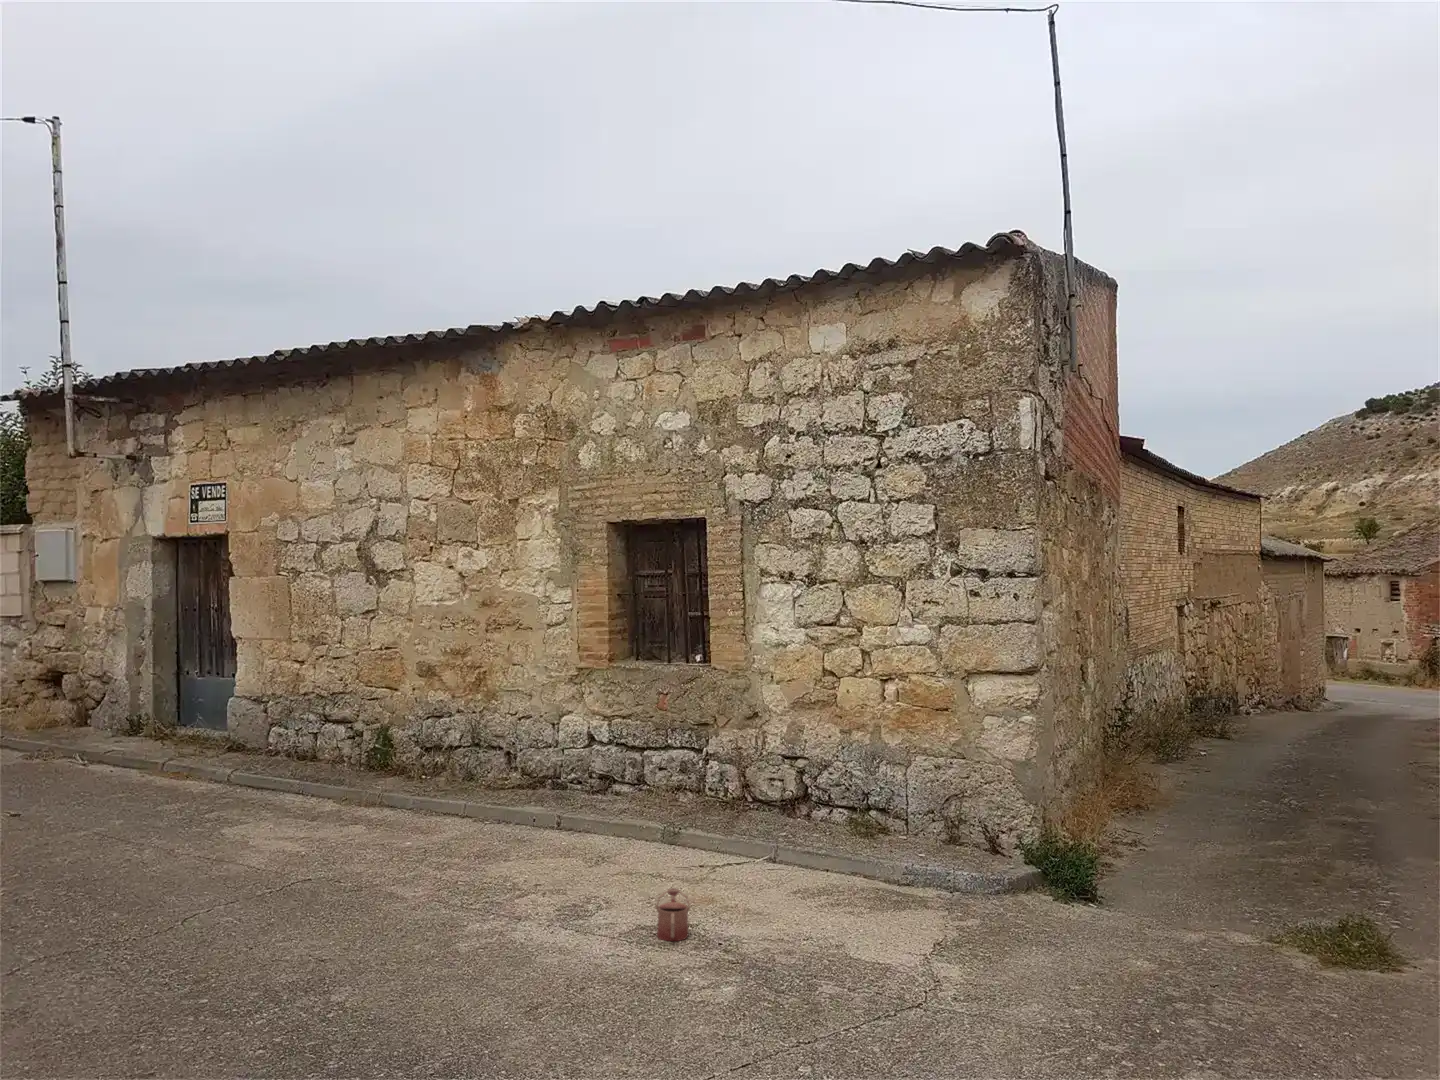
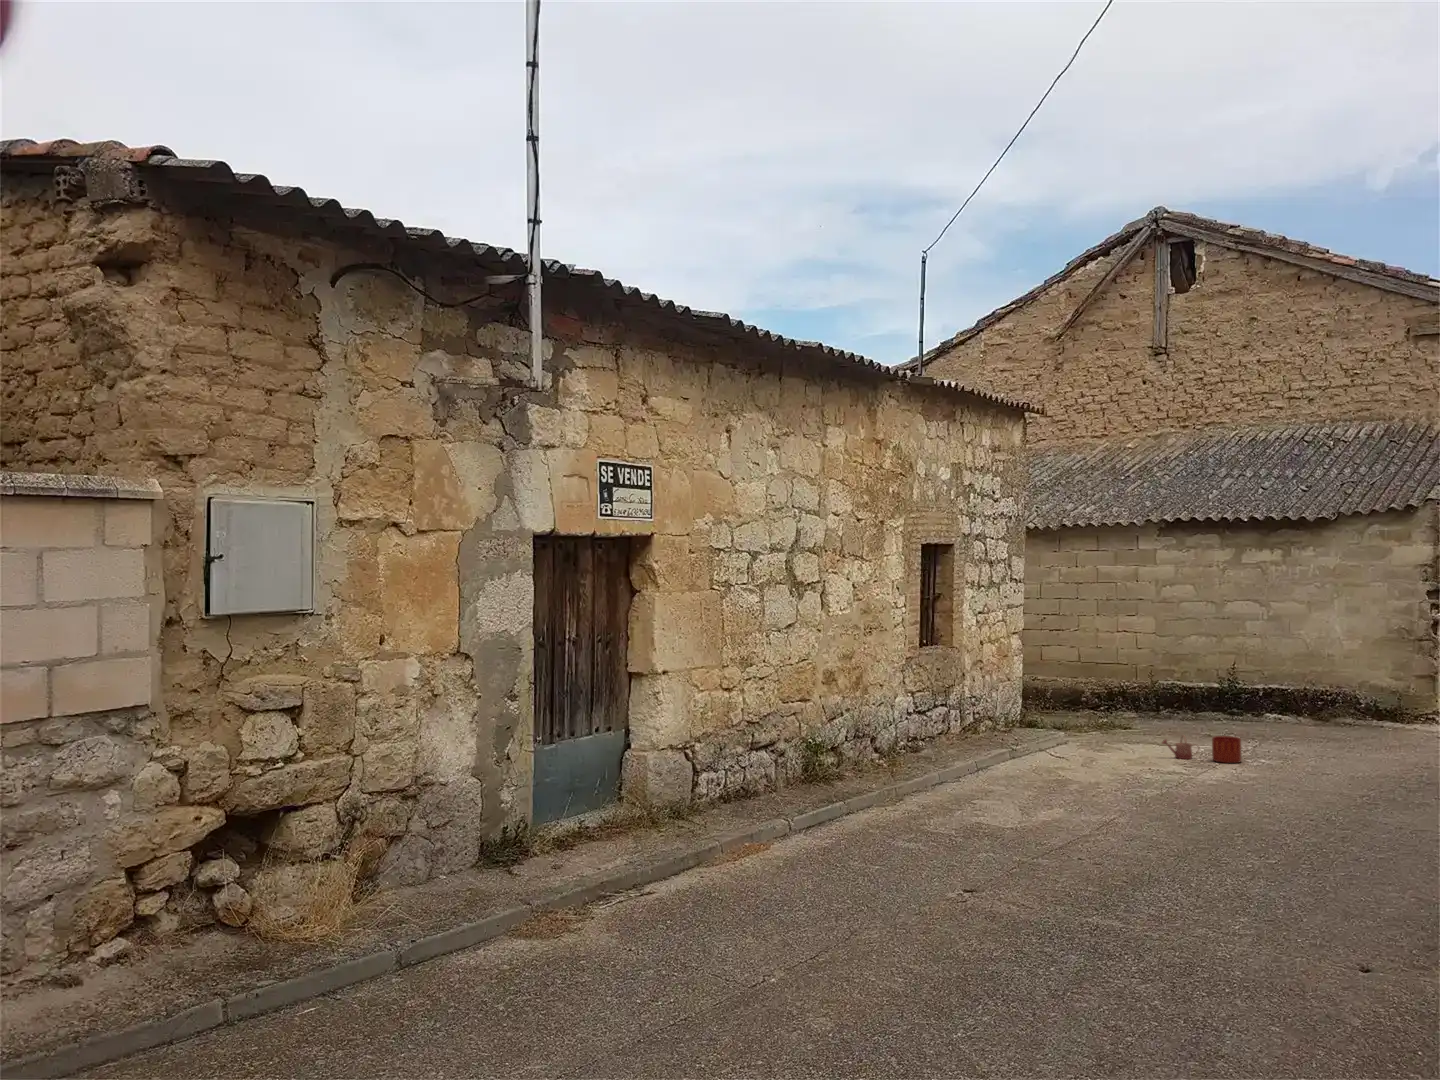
planter: none [597,902,653,969] -> present [1212,736,1242,763]

